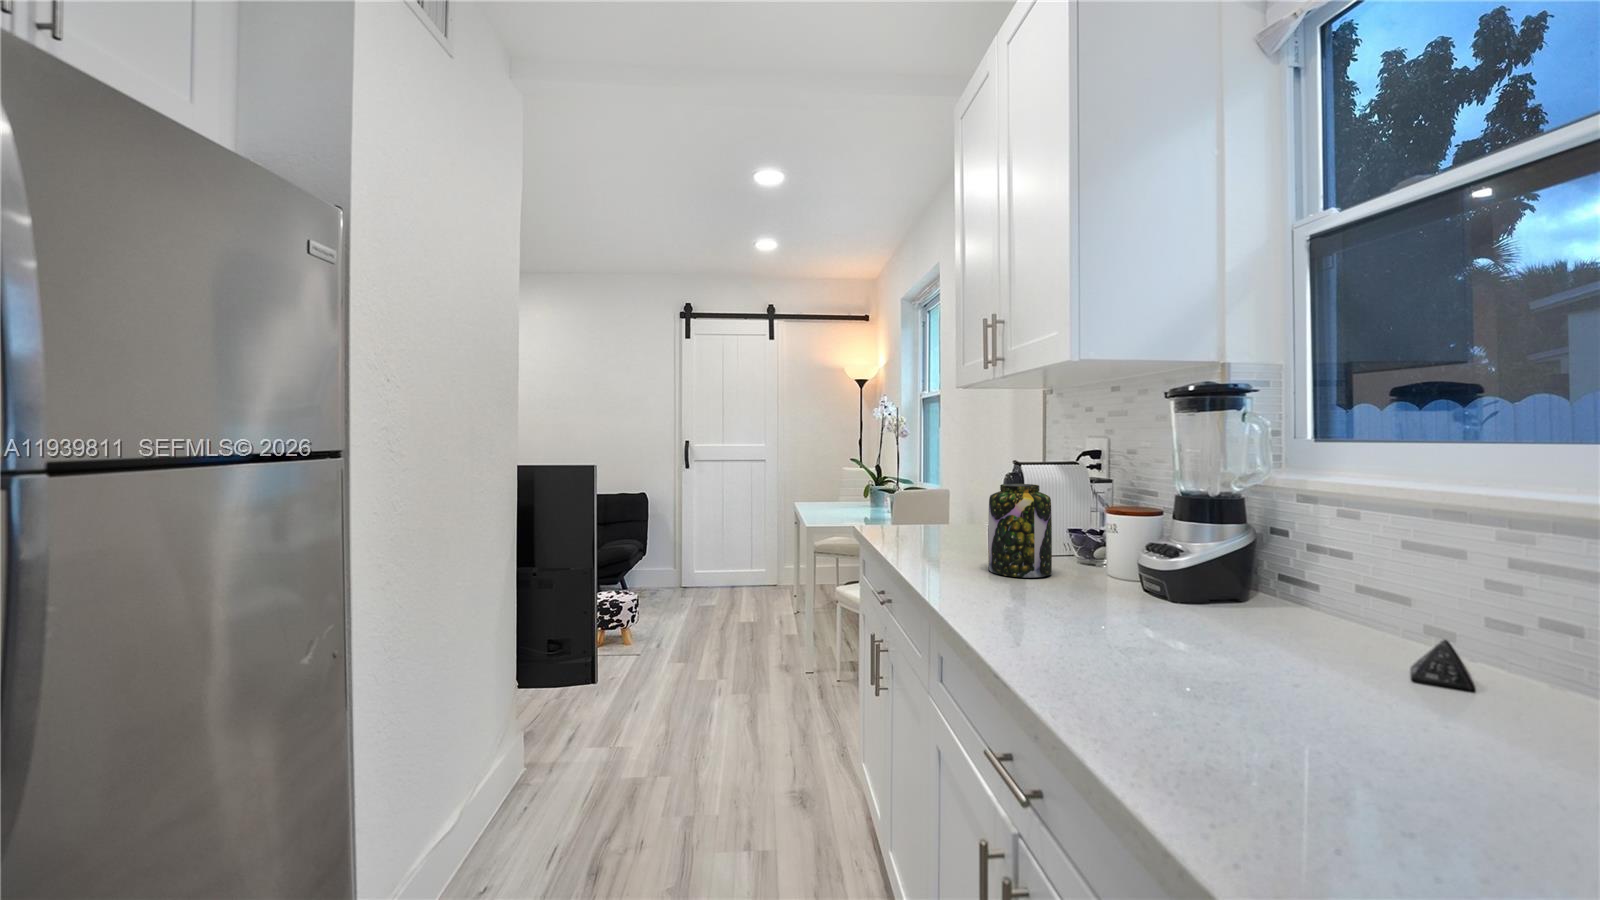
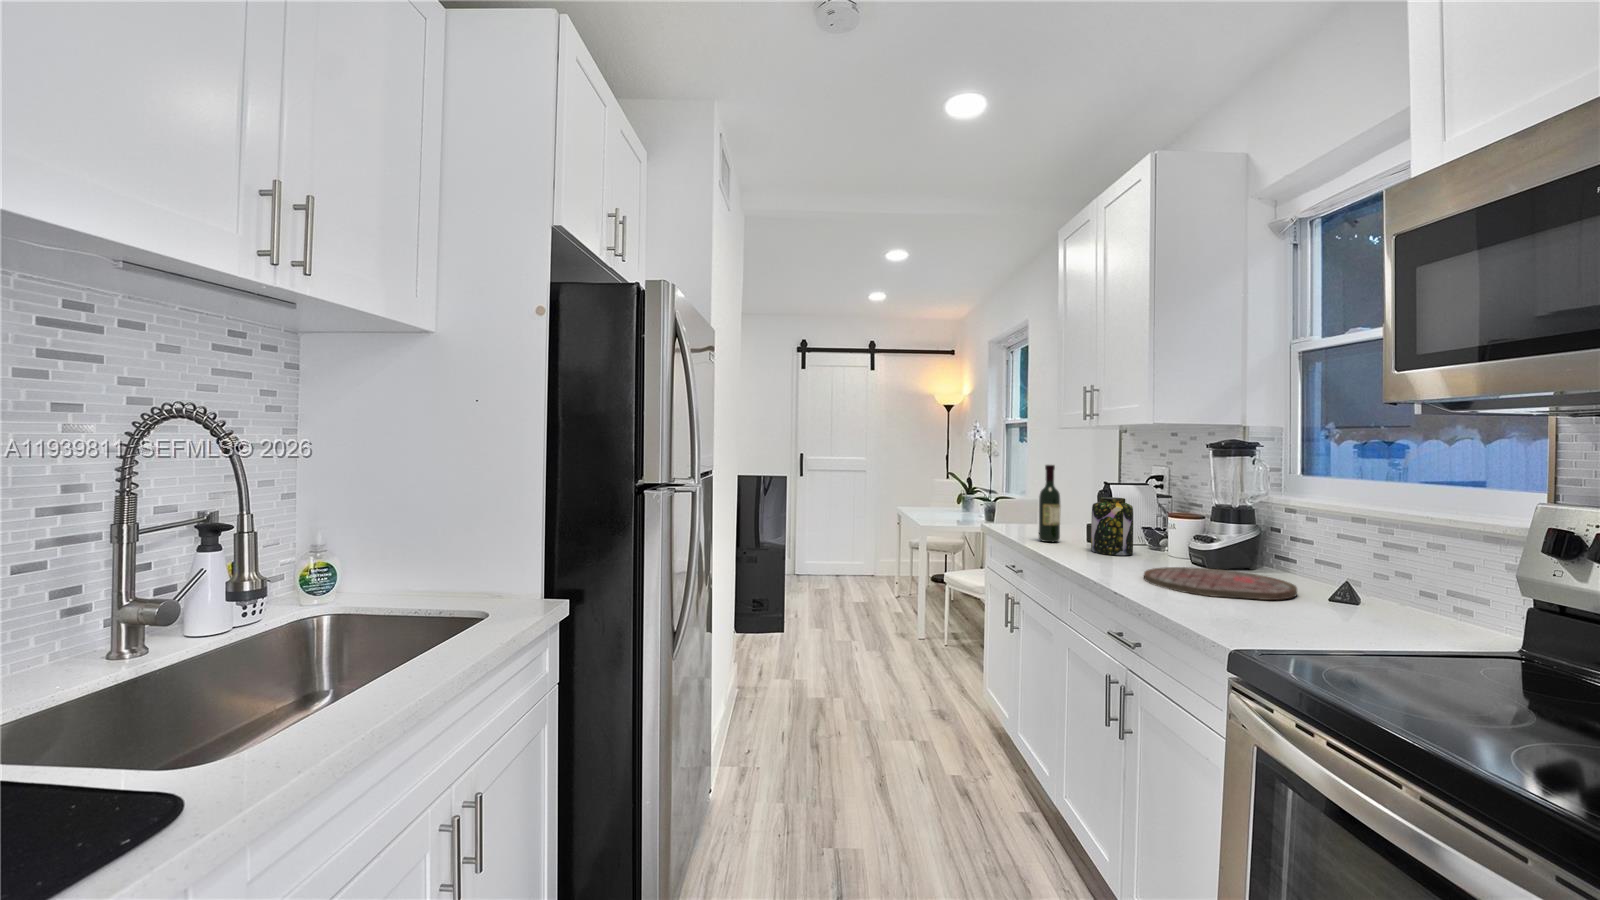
wine bottle: none [917,436,949,556] -> present [1038,465,1061,542]
cutting board: none [1054,603,1336,683] -> present [1144,567,1297,600]

